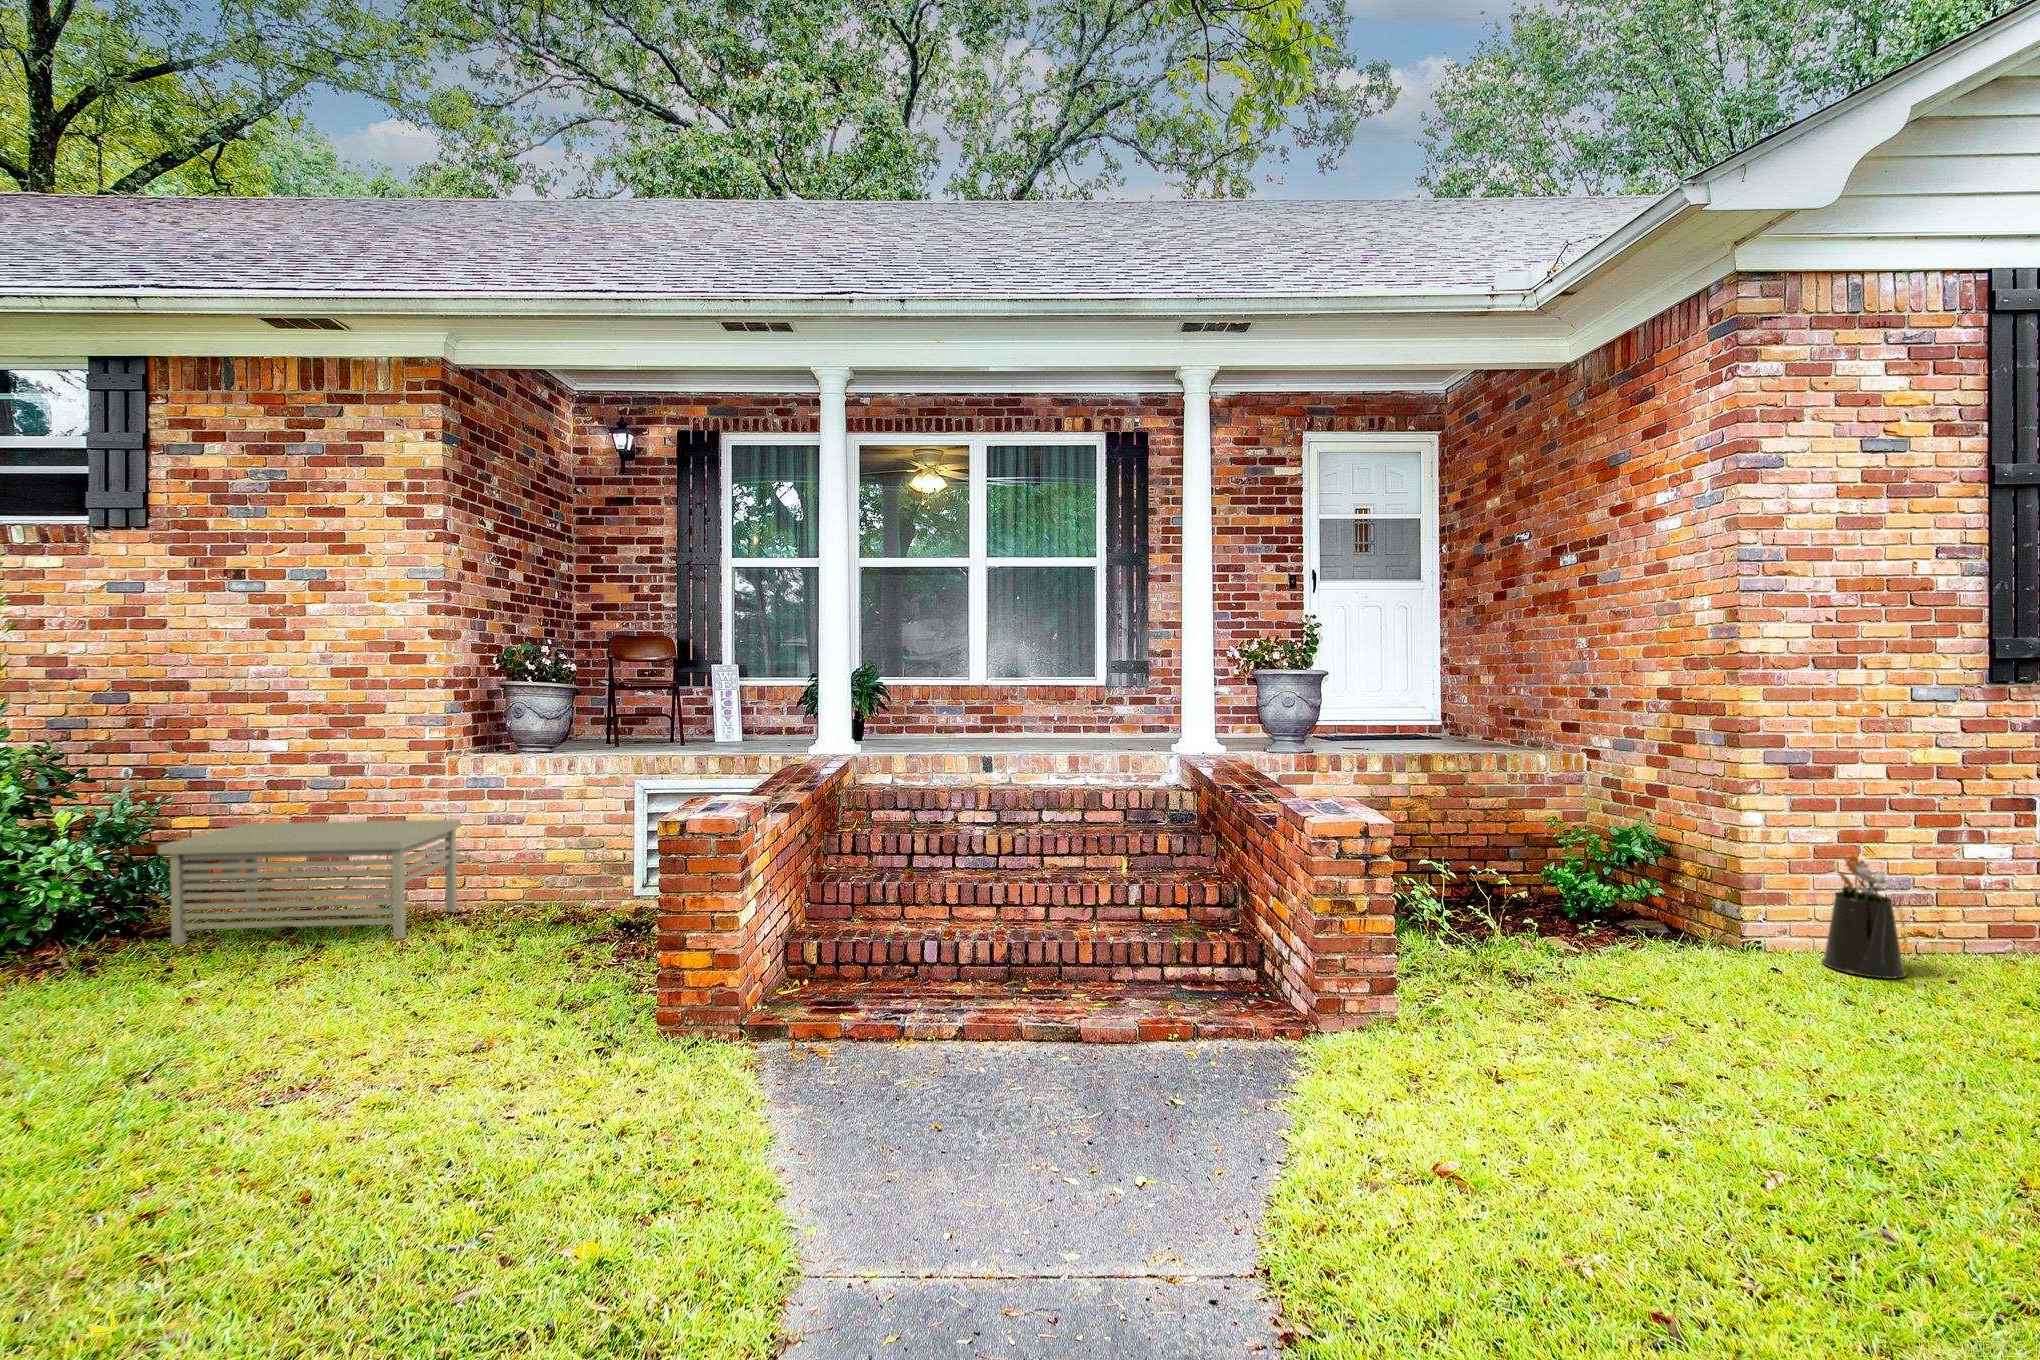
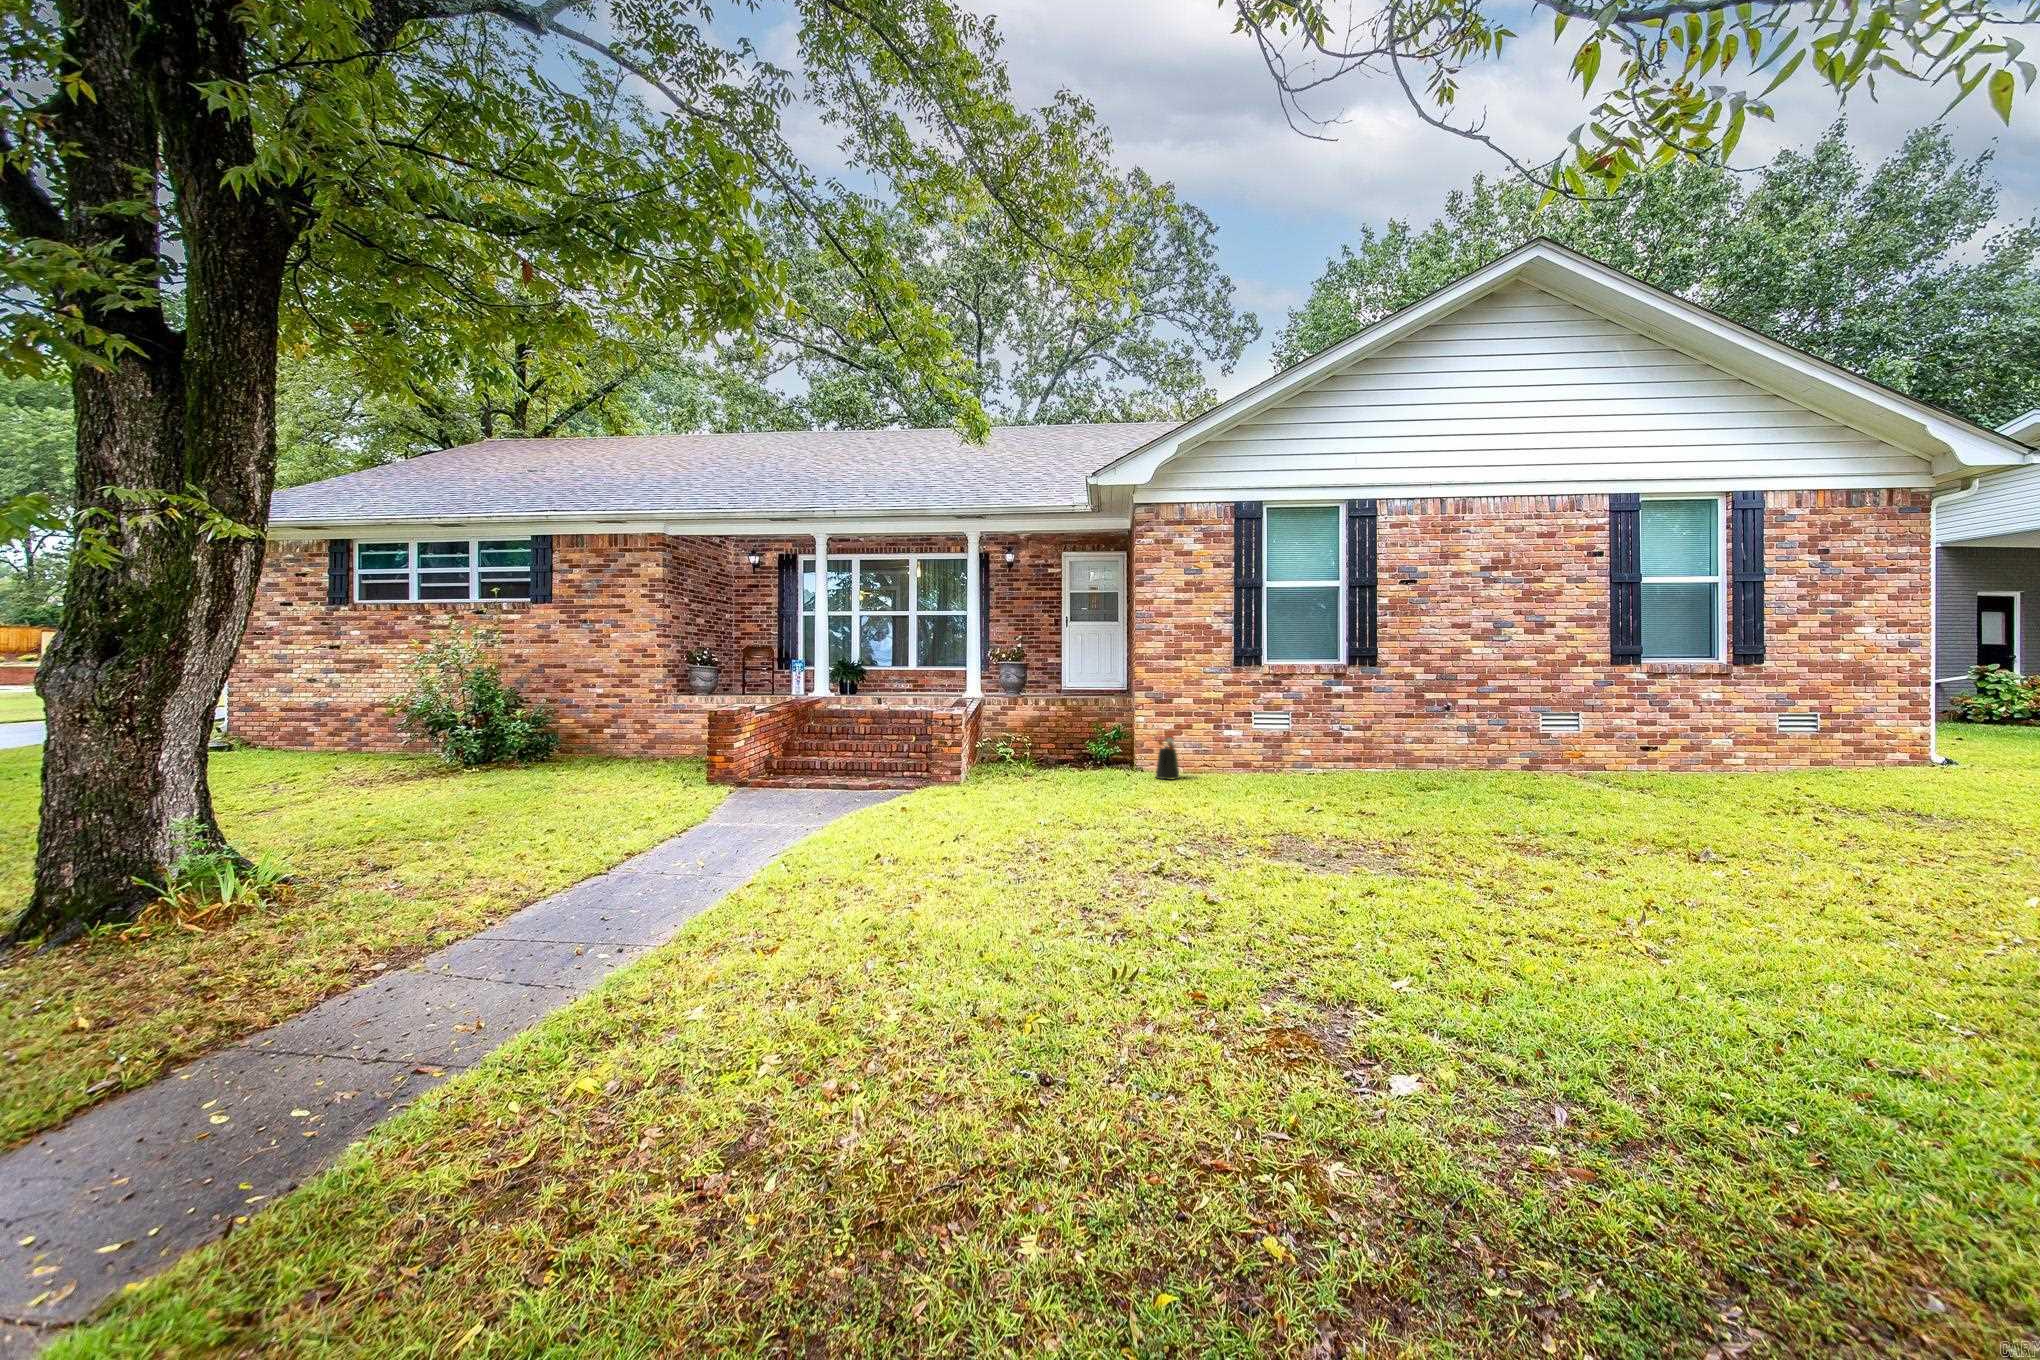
storage bench: present [158,819,461,945] -> none [553,720,668,763]

